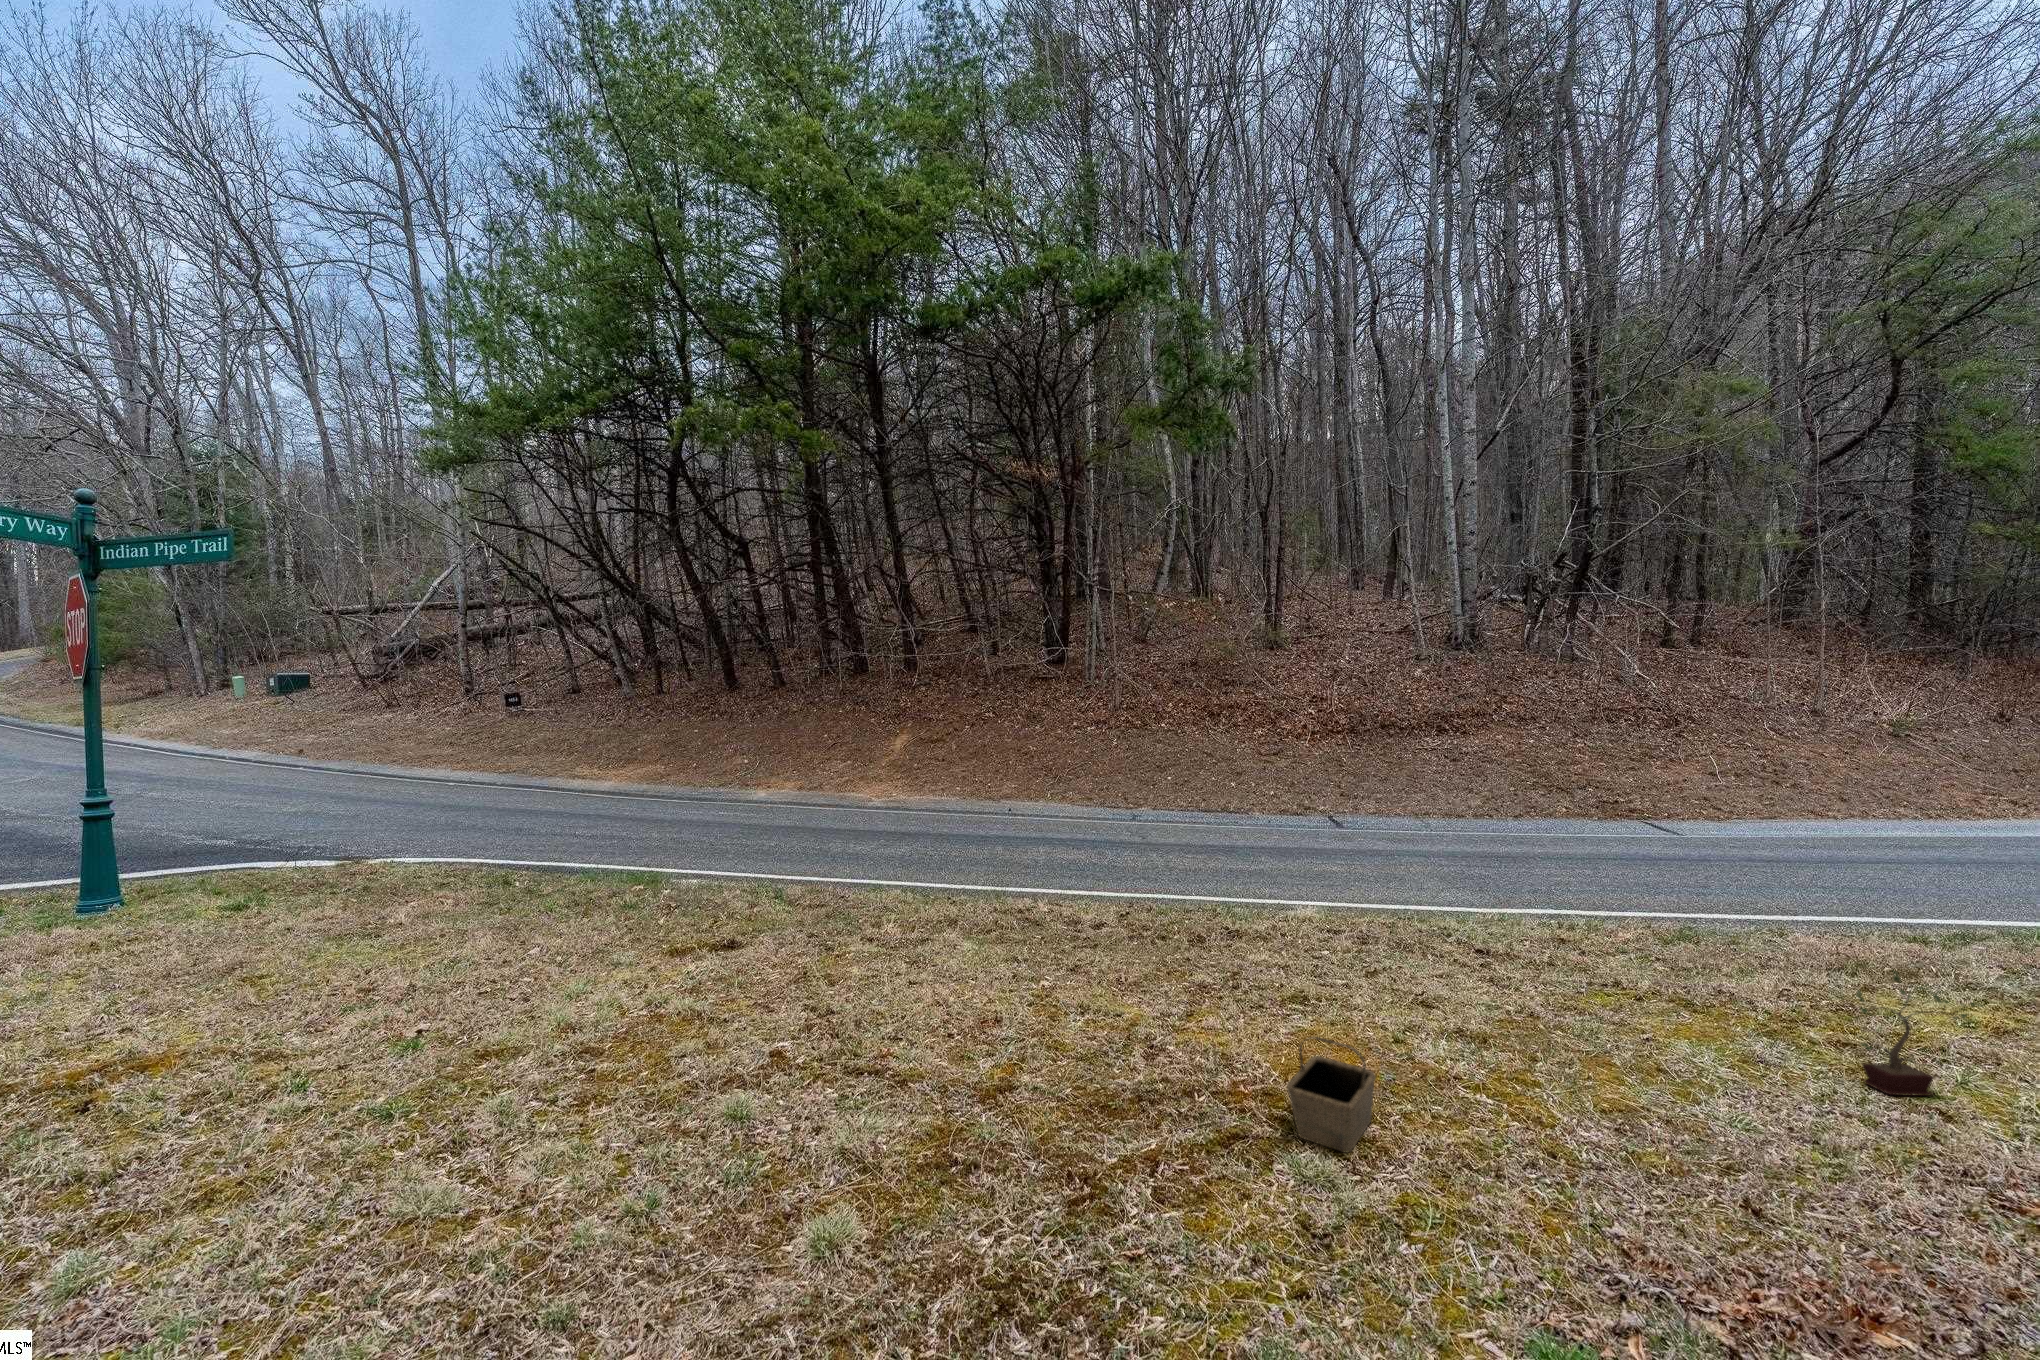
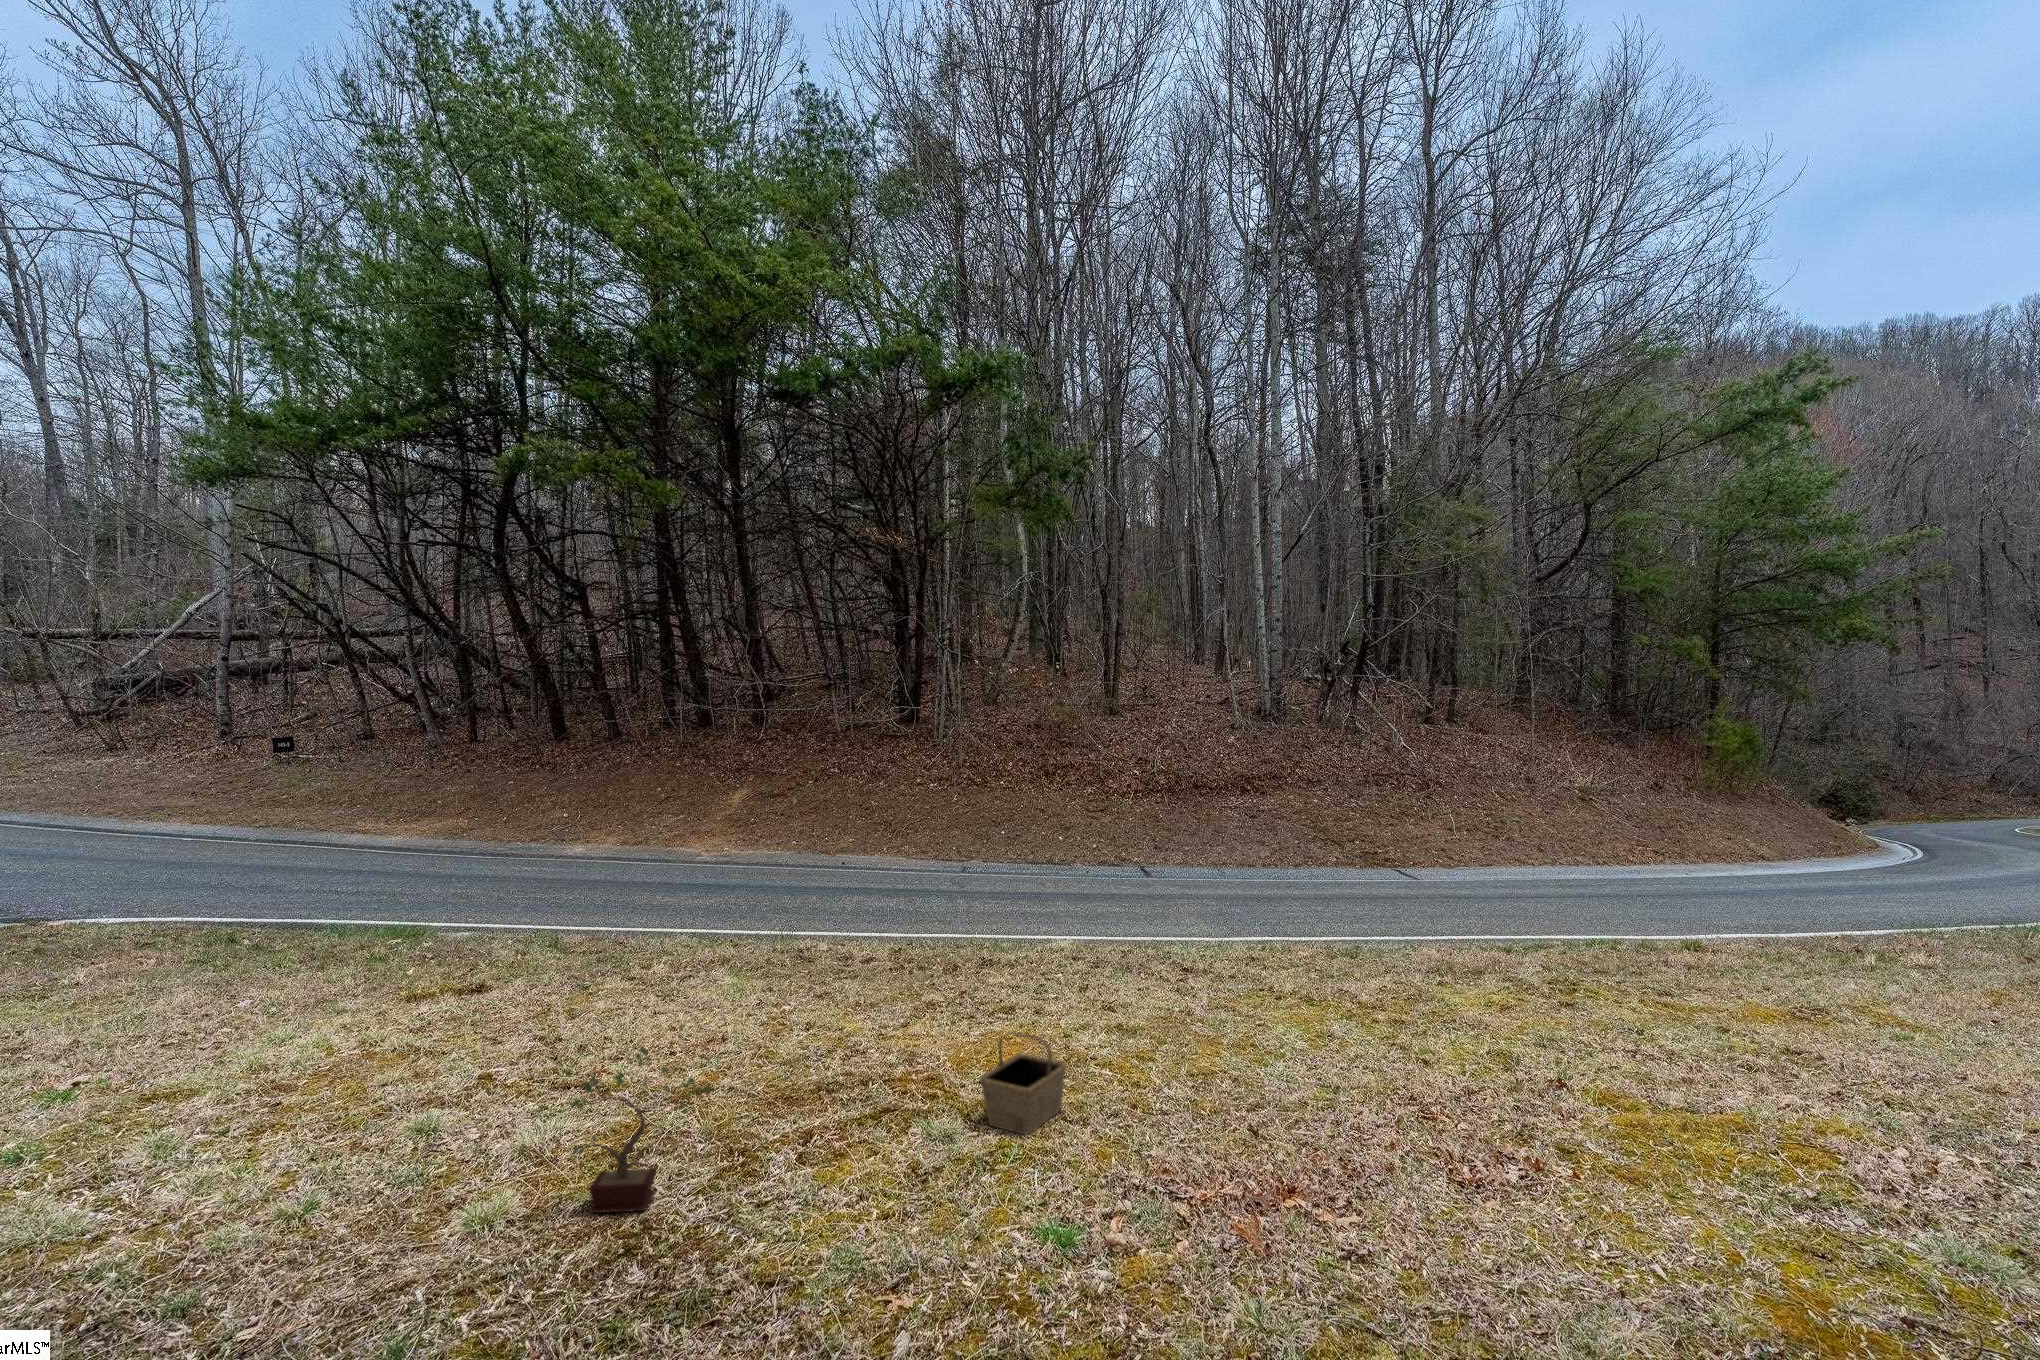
potted plant: present [1856,971,1983,1096] -> present [571,1047,709,1213]

